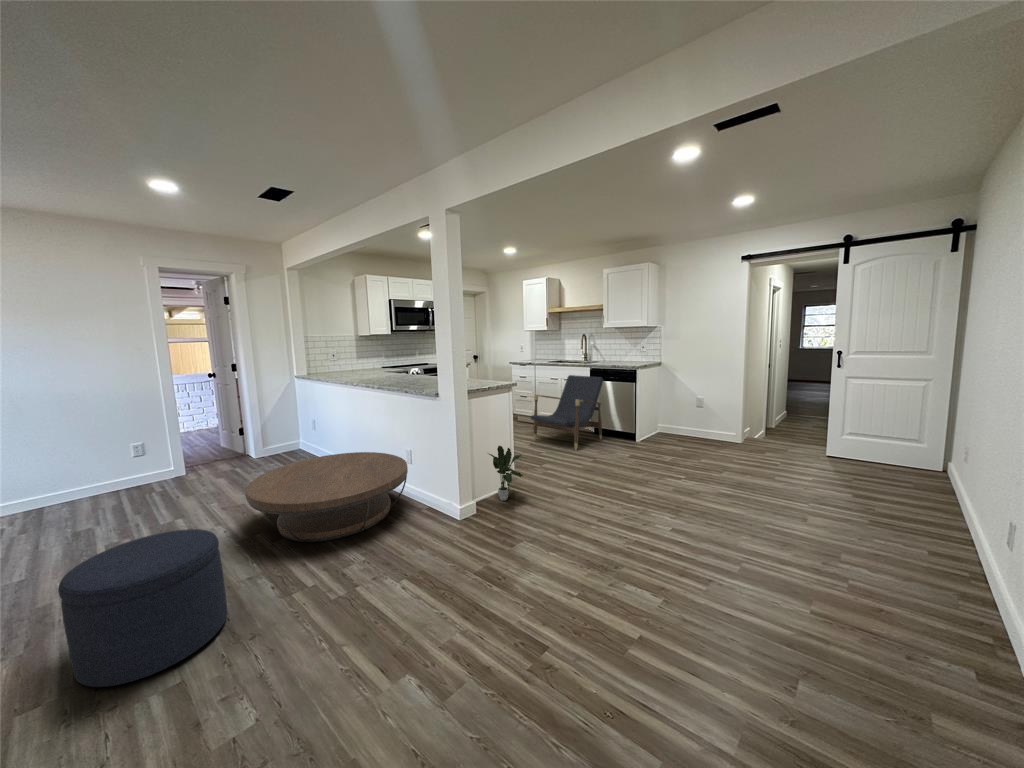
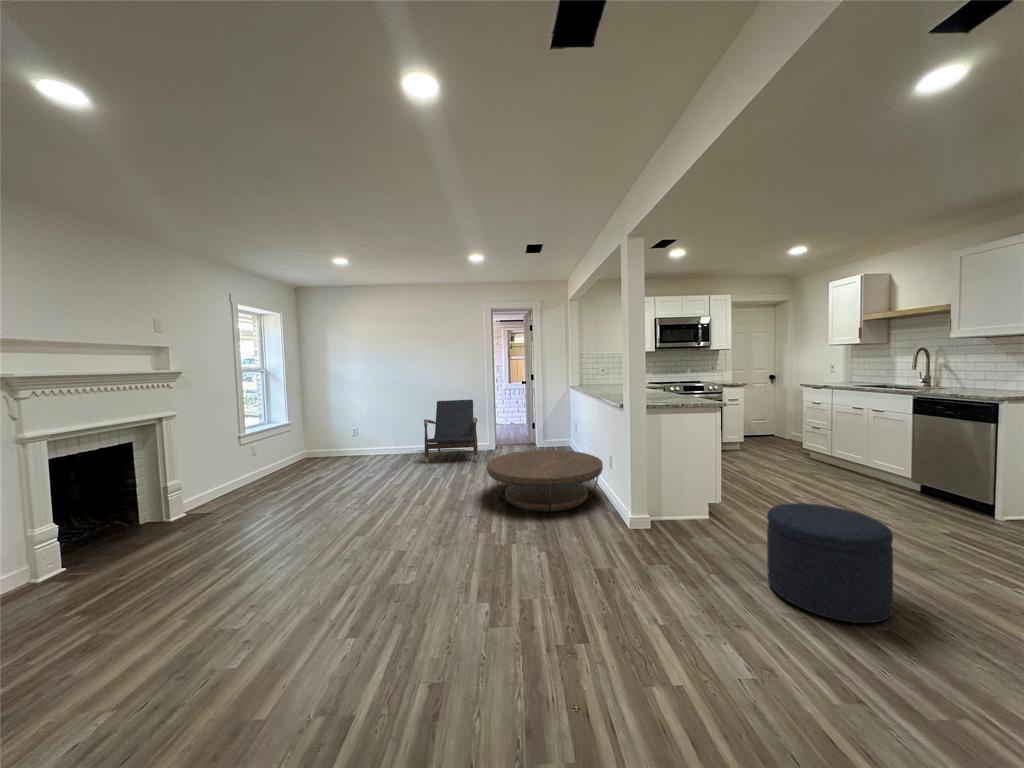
lounge chair: present [531,375,603,450] -> present [424,400,478,464]
potted plant: present [489,446,523,501] -> none [673,467,715,528]
ottoman: present [58,529,227,687] -> present [767,503,893,623]

